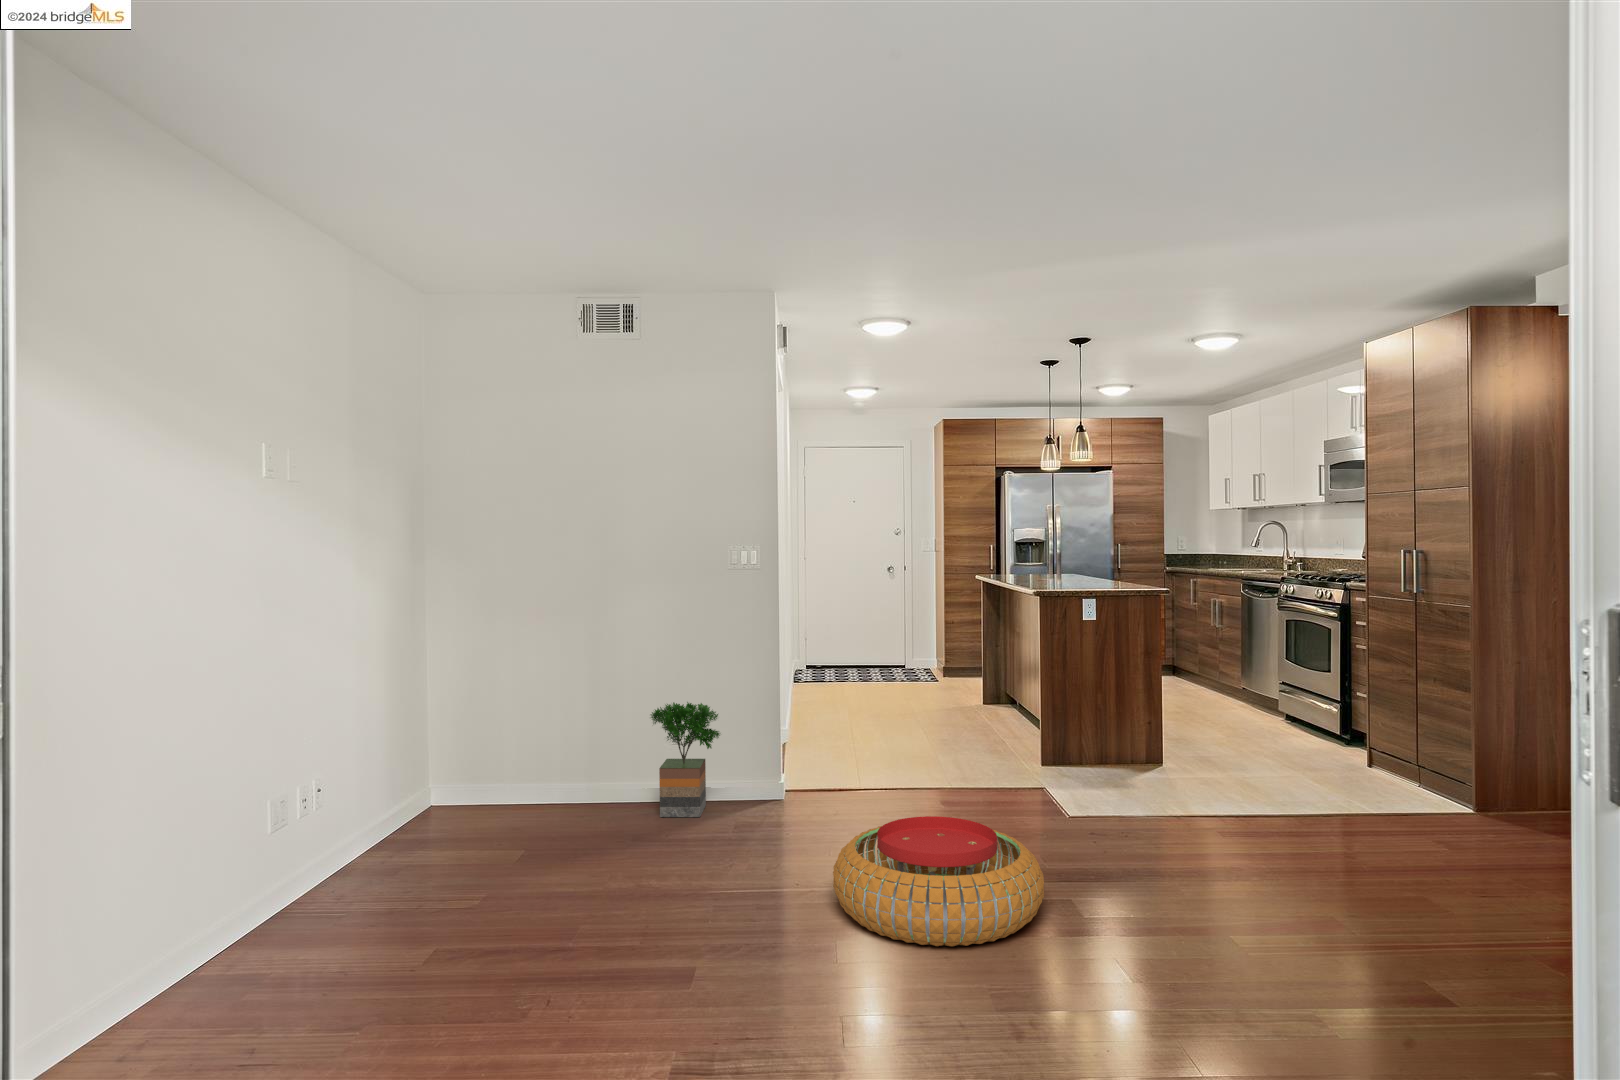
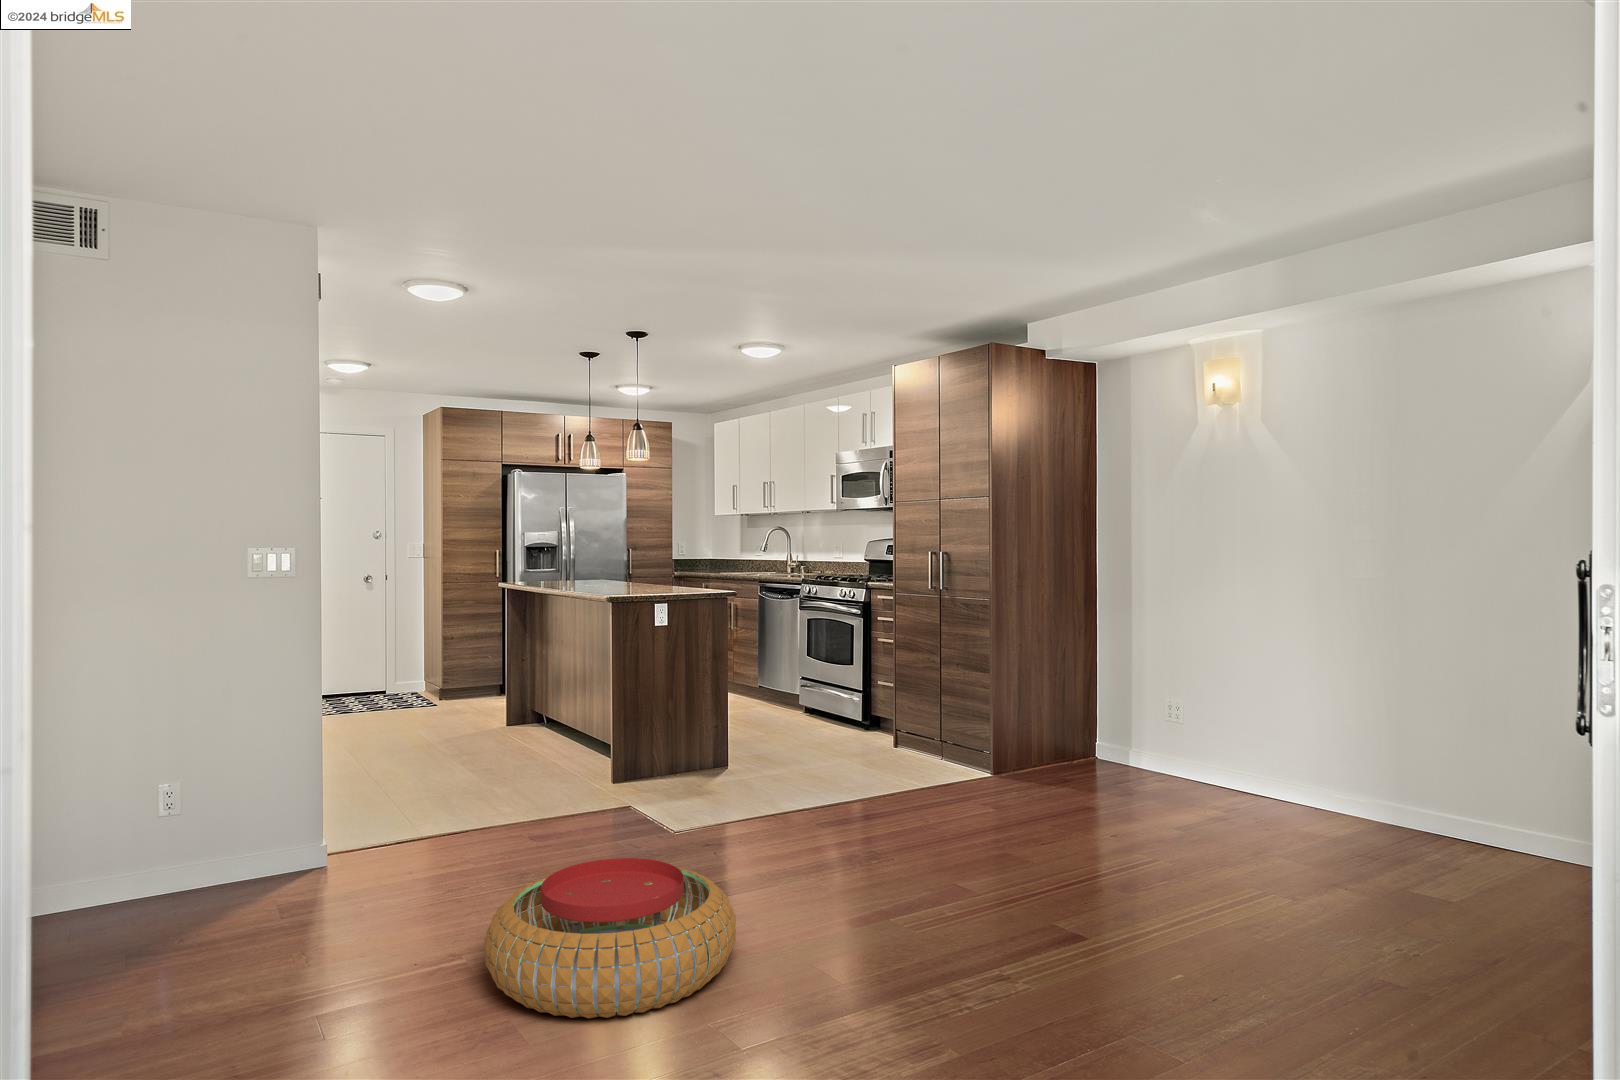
potted tree: present [651,702,720,817] -> none [122,763,248,936]

